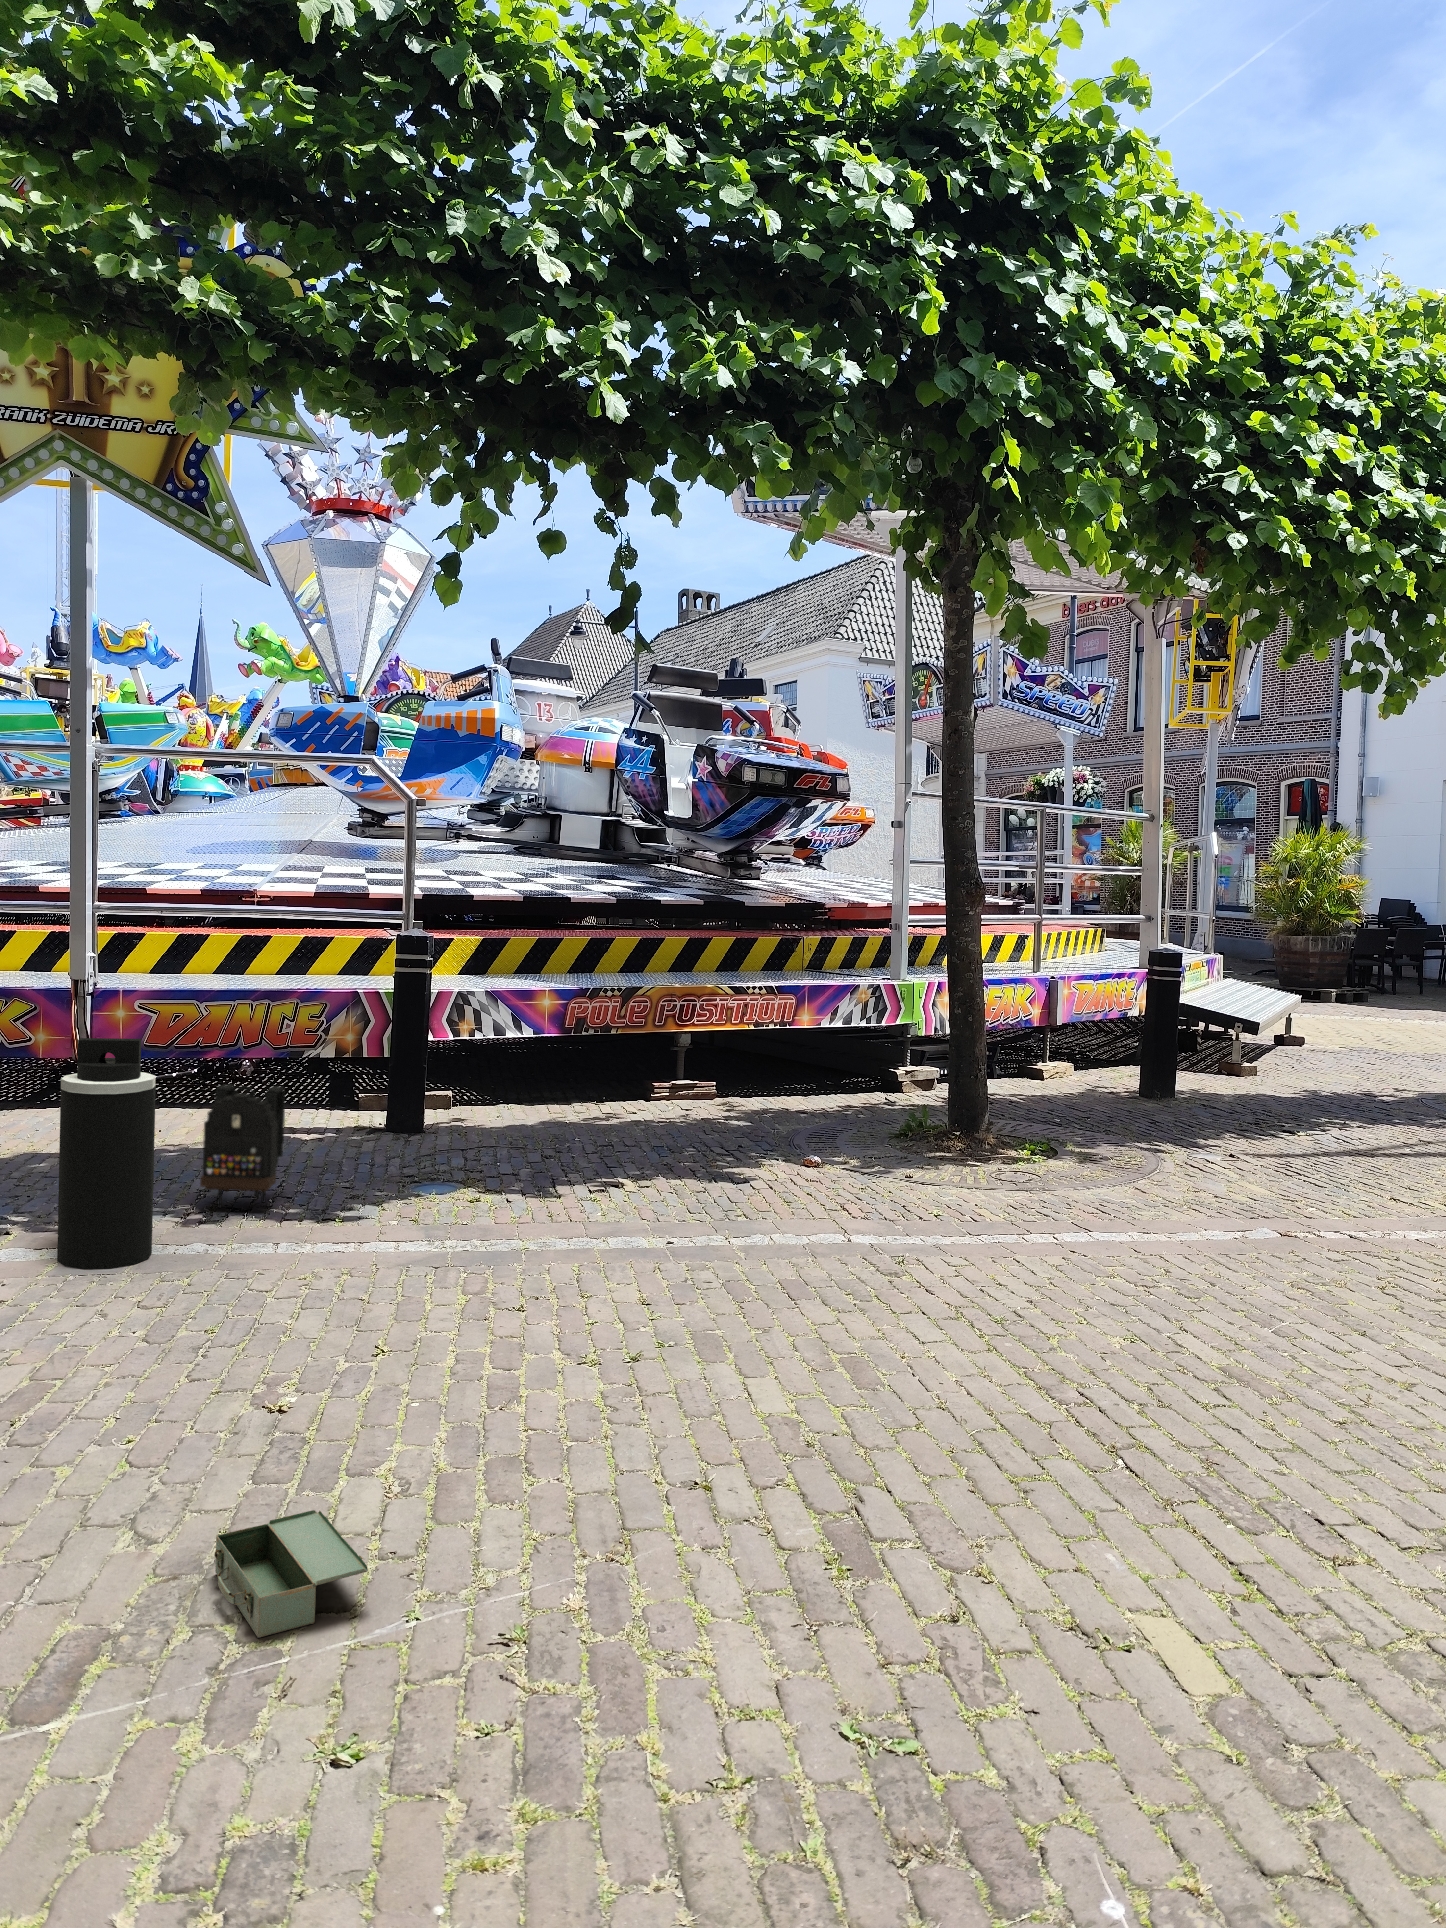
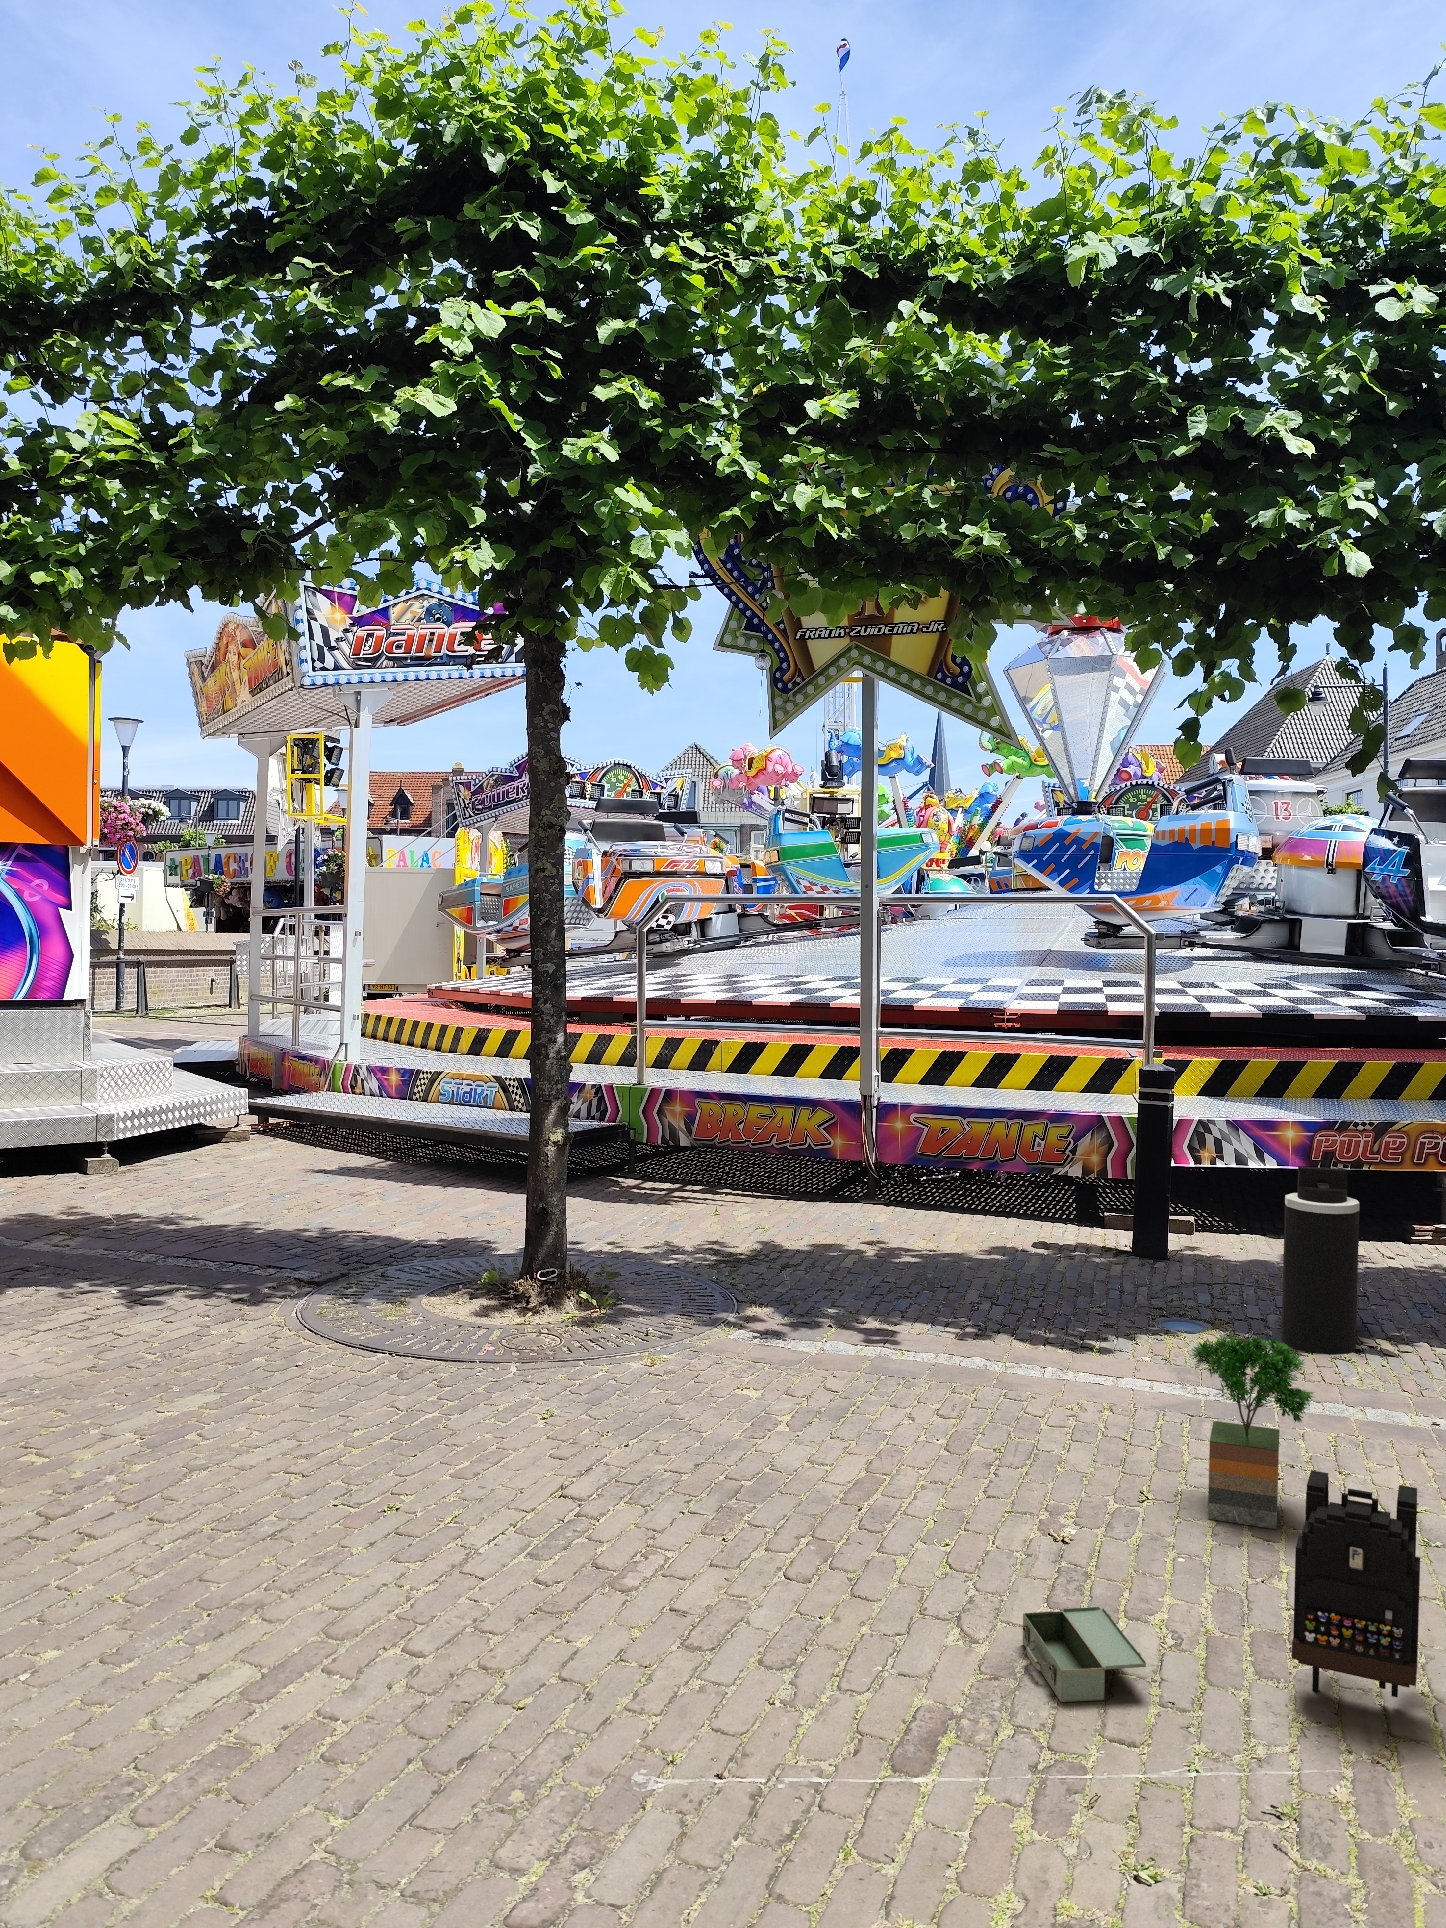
trash can: present [57,1038,156,1269] -> present [1281,1166,1360,1354]
backpack: present [200,1084,285,1208] -> present [1292,1470,1420,1697]
potted tree: none [433,1181,567,1389] -> present [1191,1333,1314,1529]

